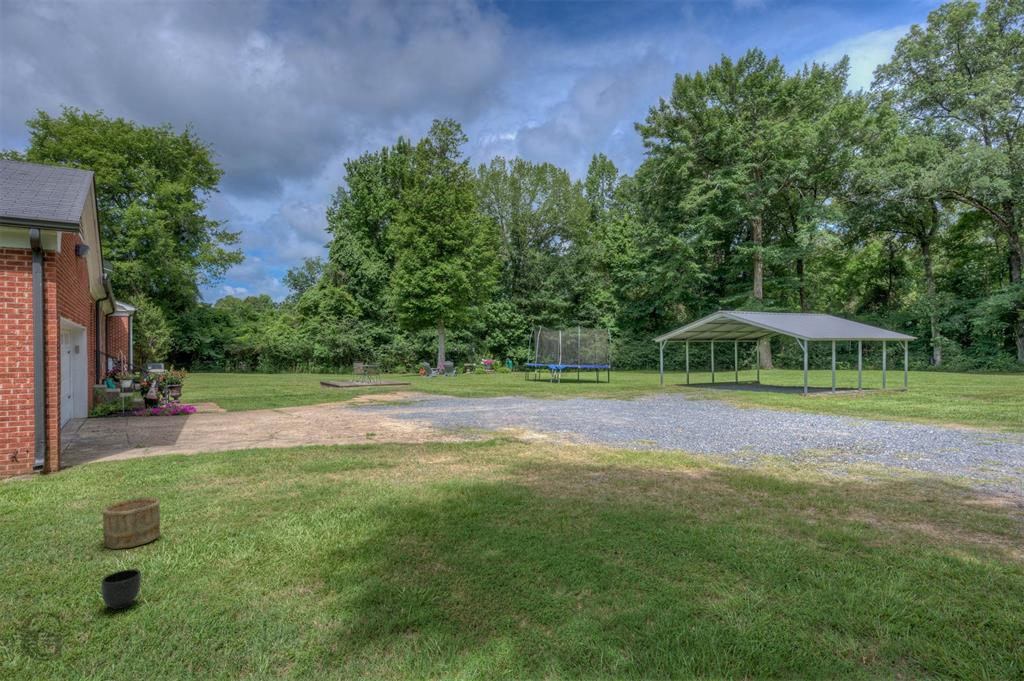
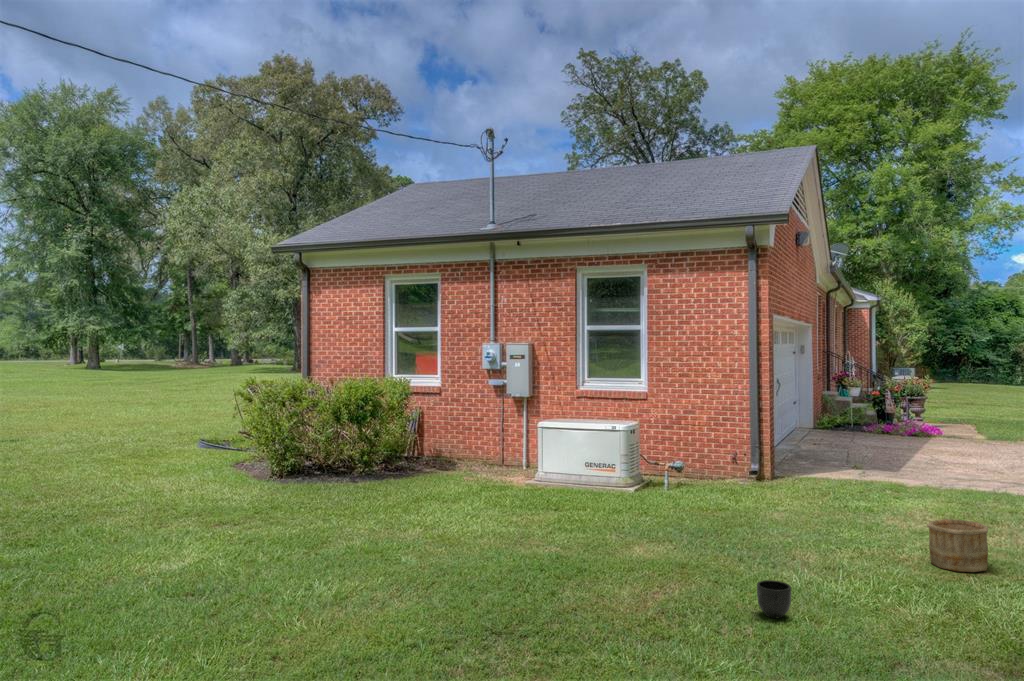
wooden bucket: present [101,497,160,549] -> present [927,519,988,572]

